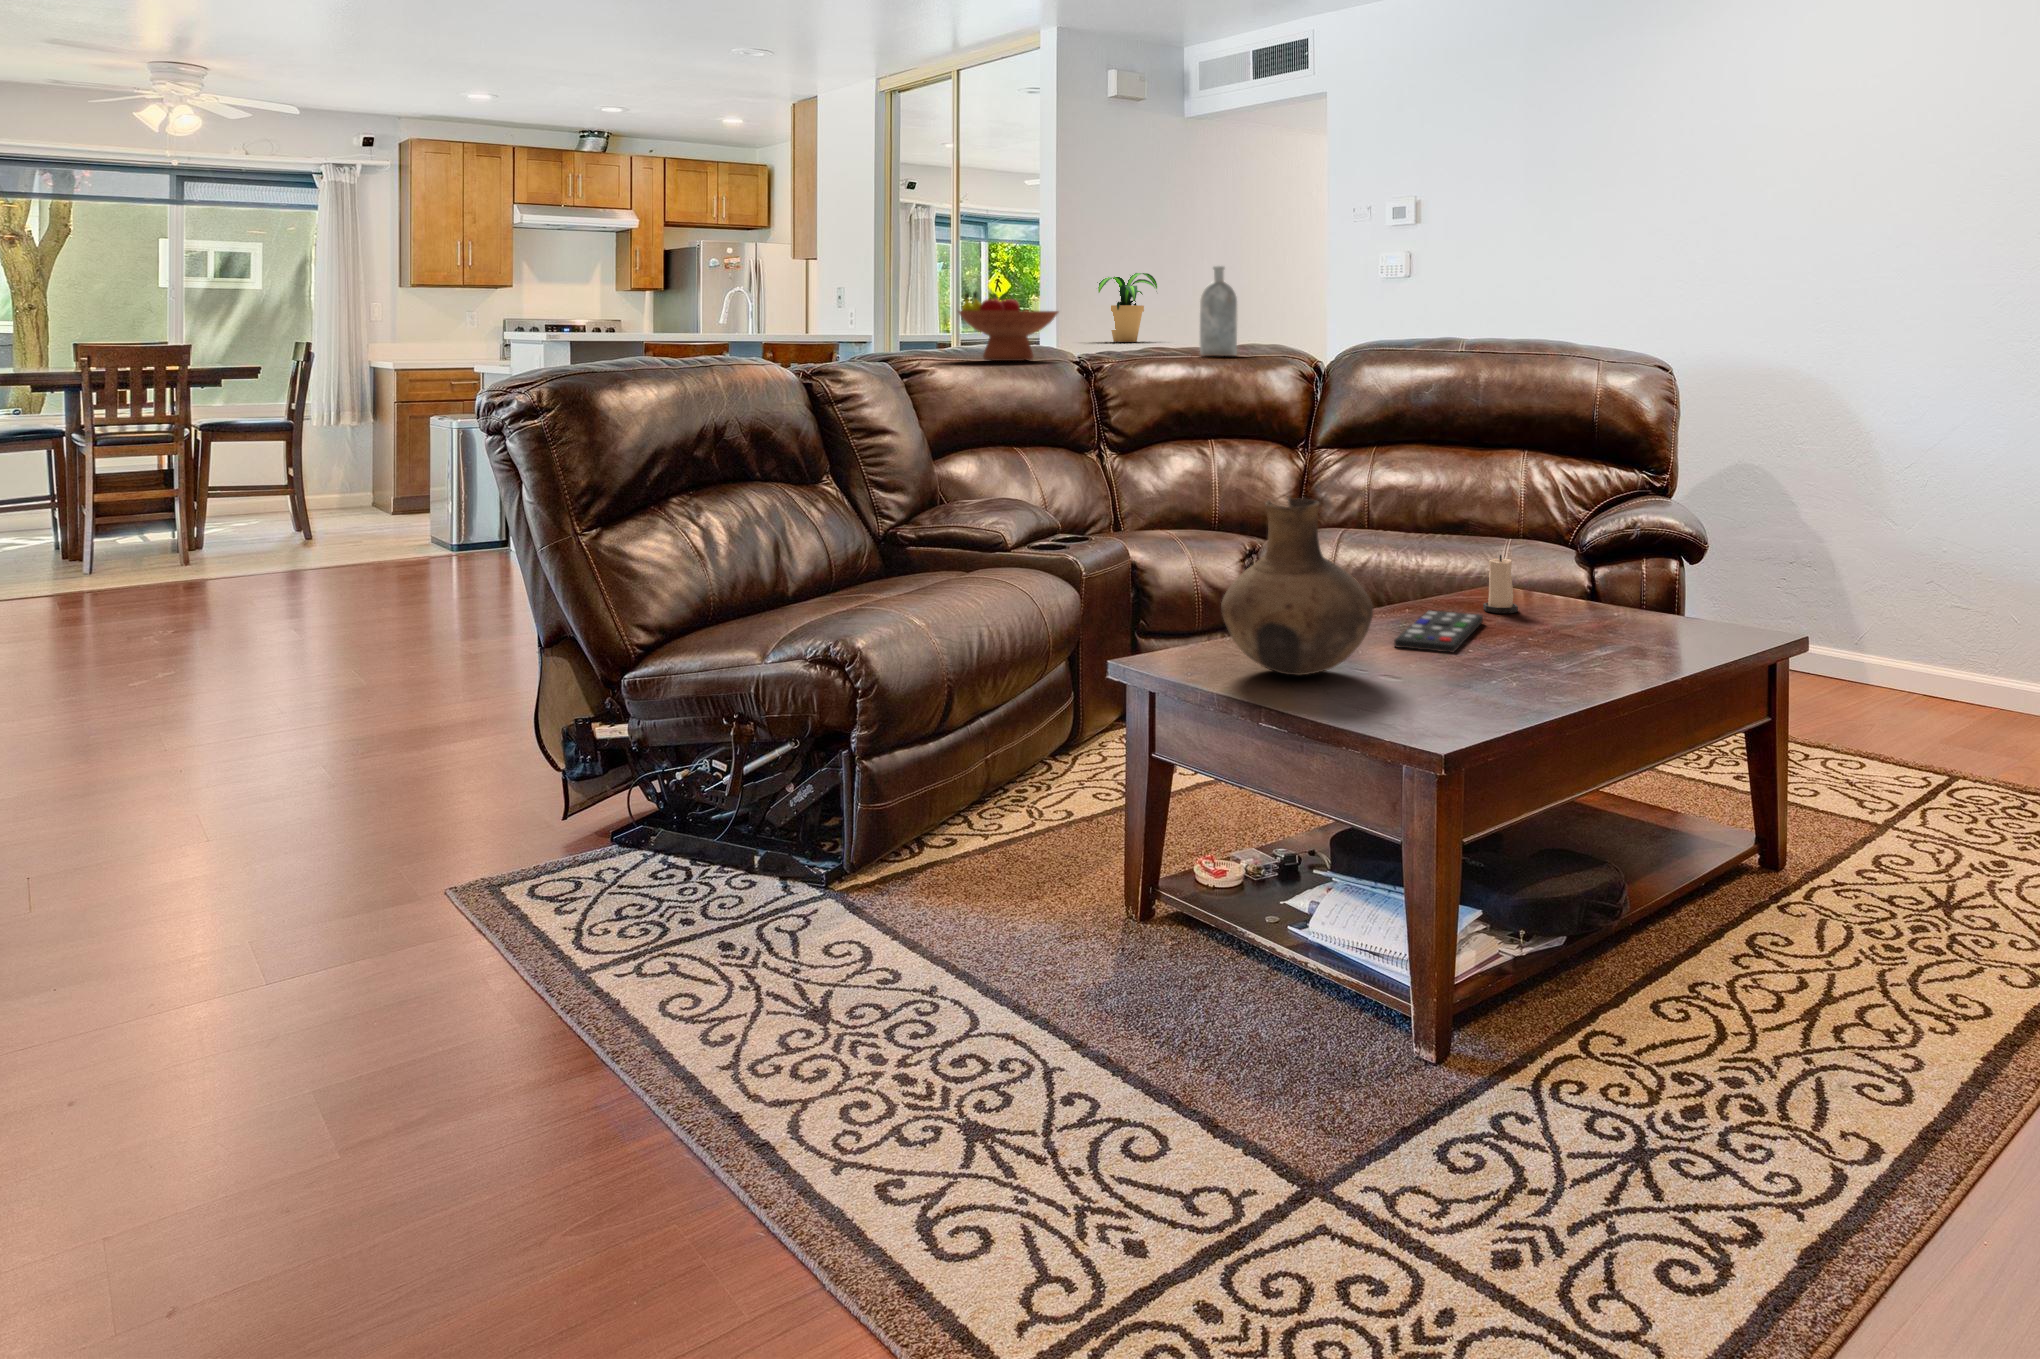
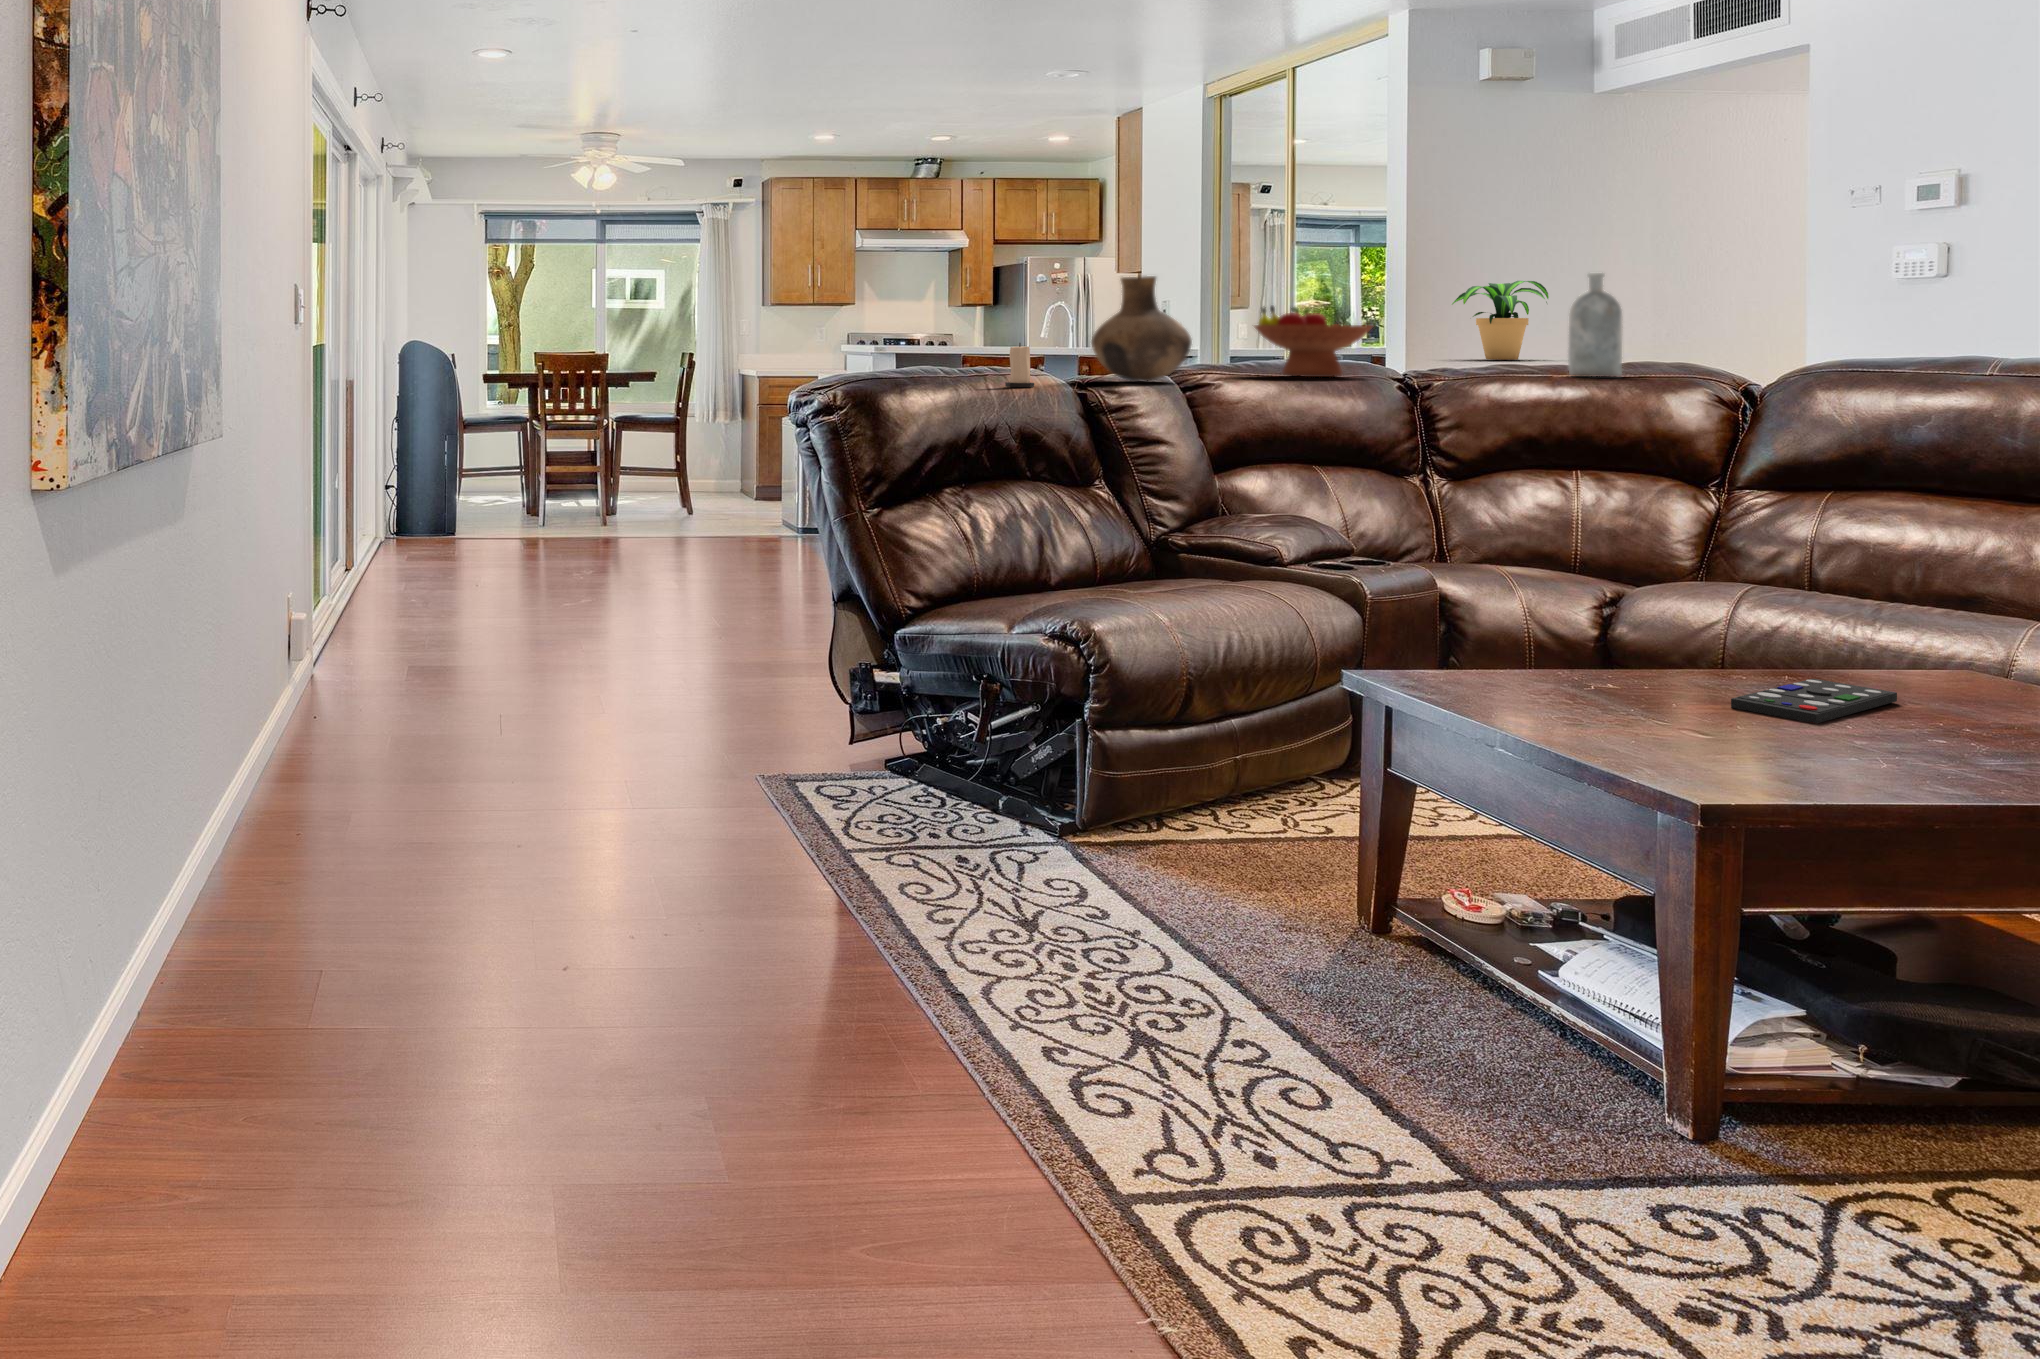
vase: present [1221,498,1373,675] -> present [1091,276,1192,382]
candle: present [1483,555,1518,613] -> present [1005,343,1034,387]

